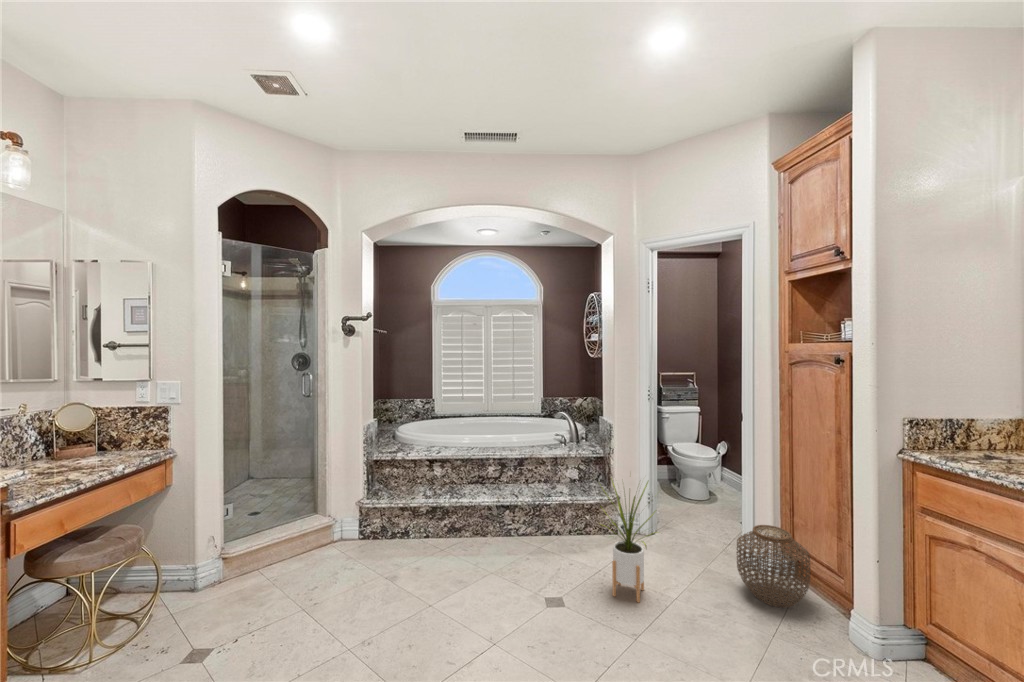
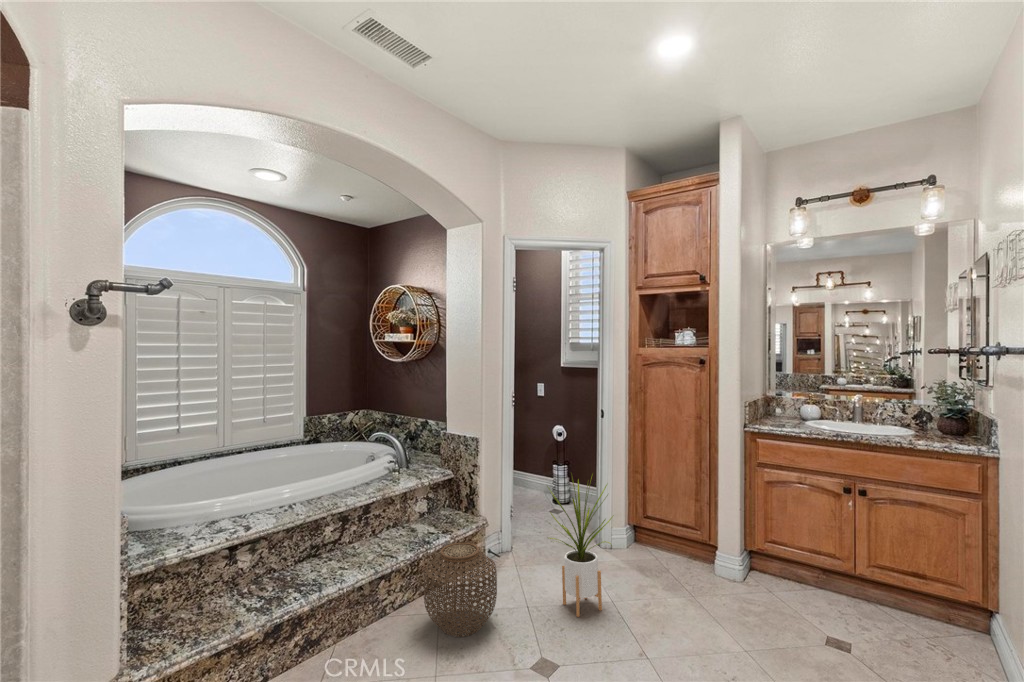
woven basket: present [737,525,810,608] -> present [424,543,497,637]

